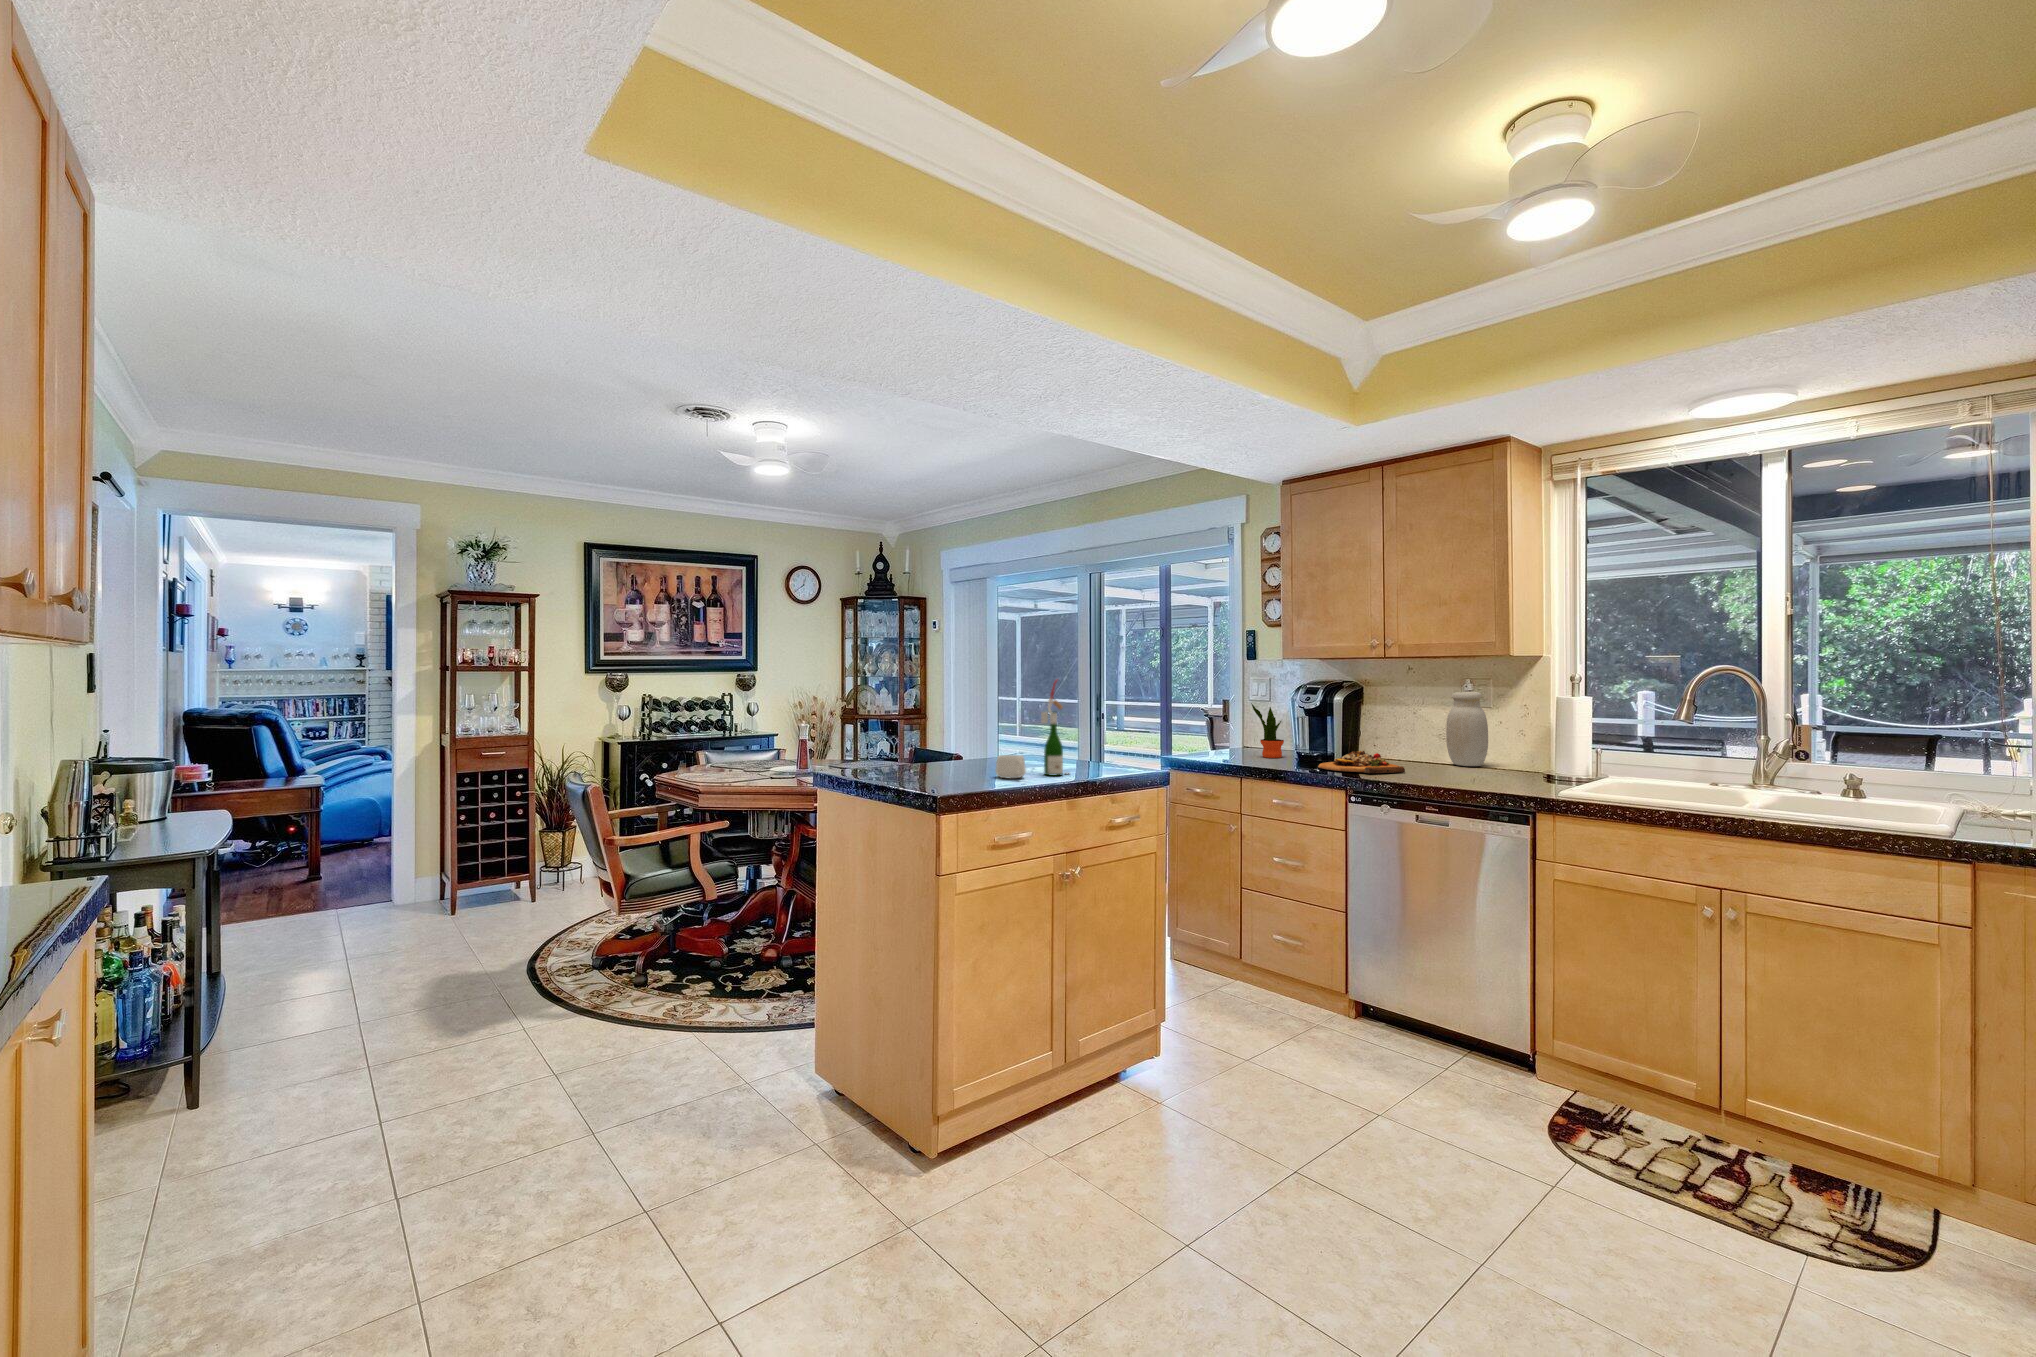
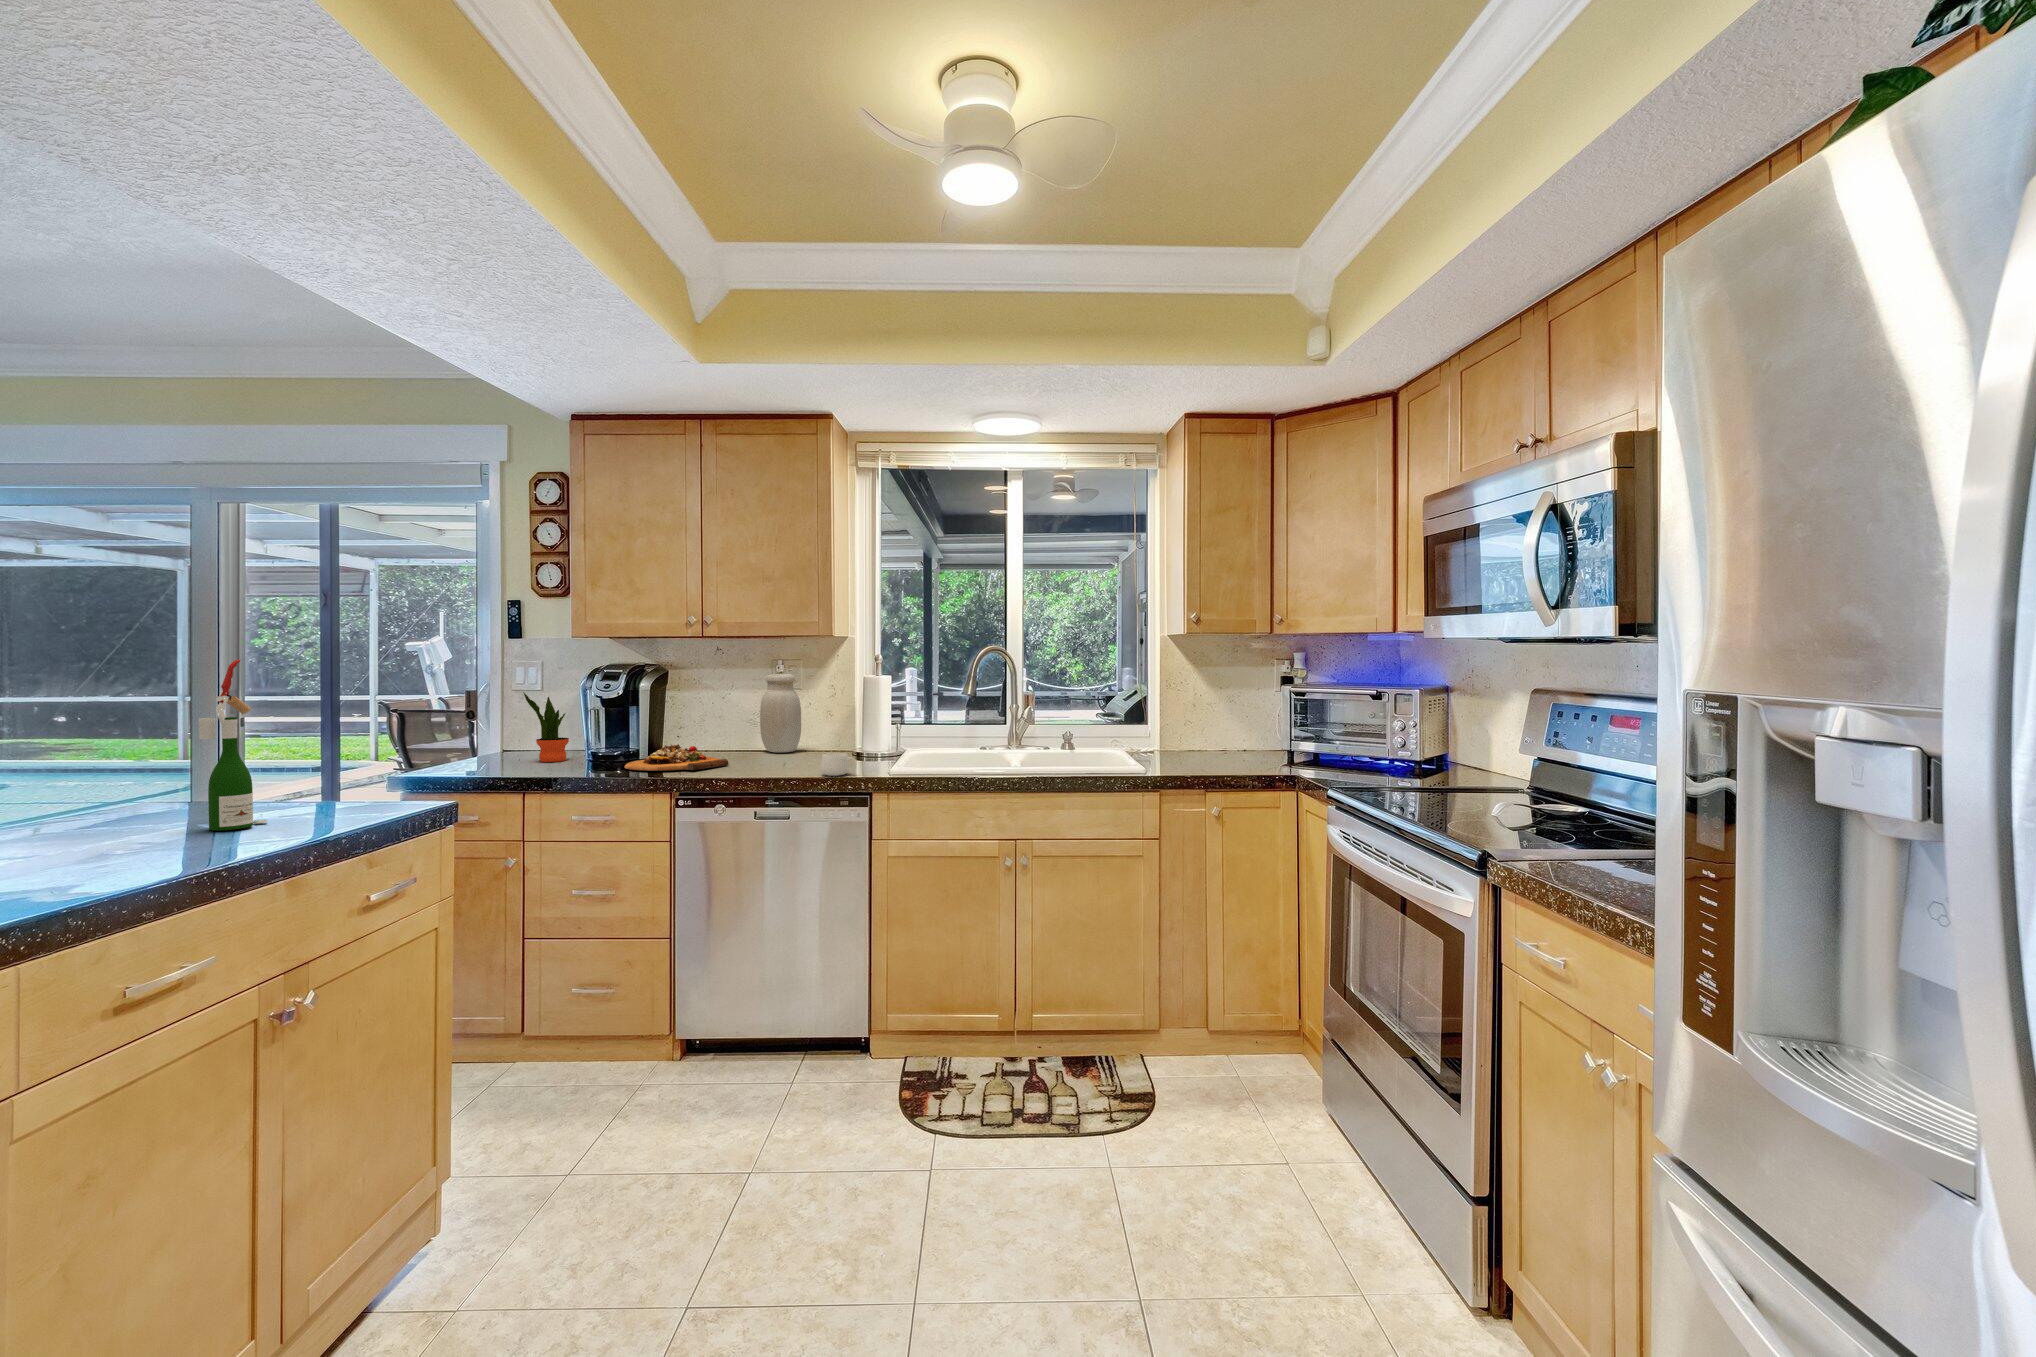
mug: present [996,755,1026,779] -> present [821,753,856,776]

